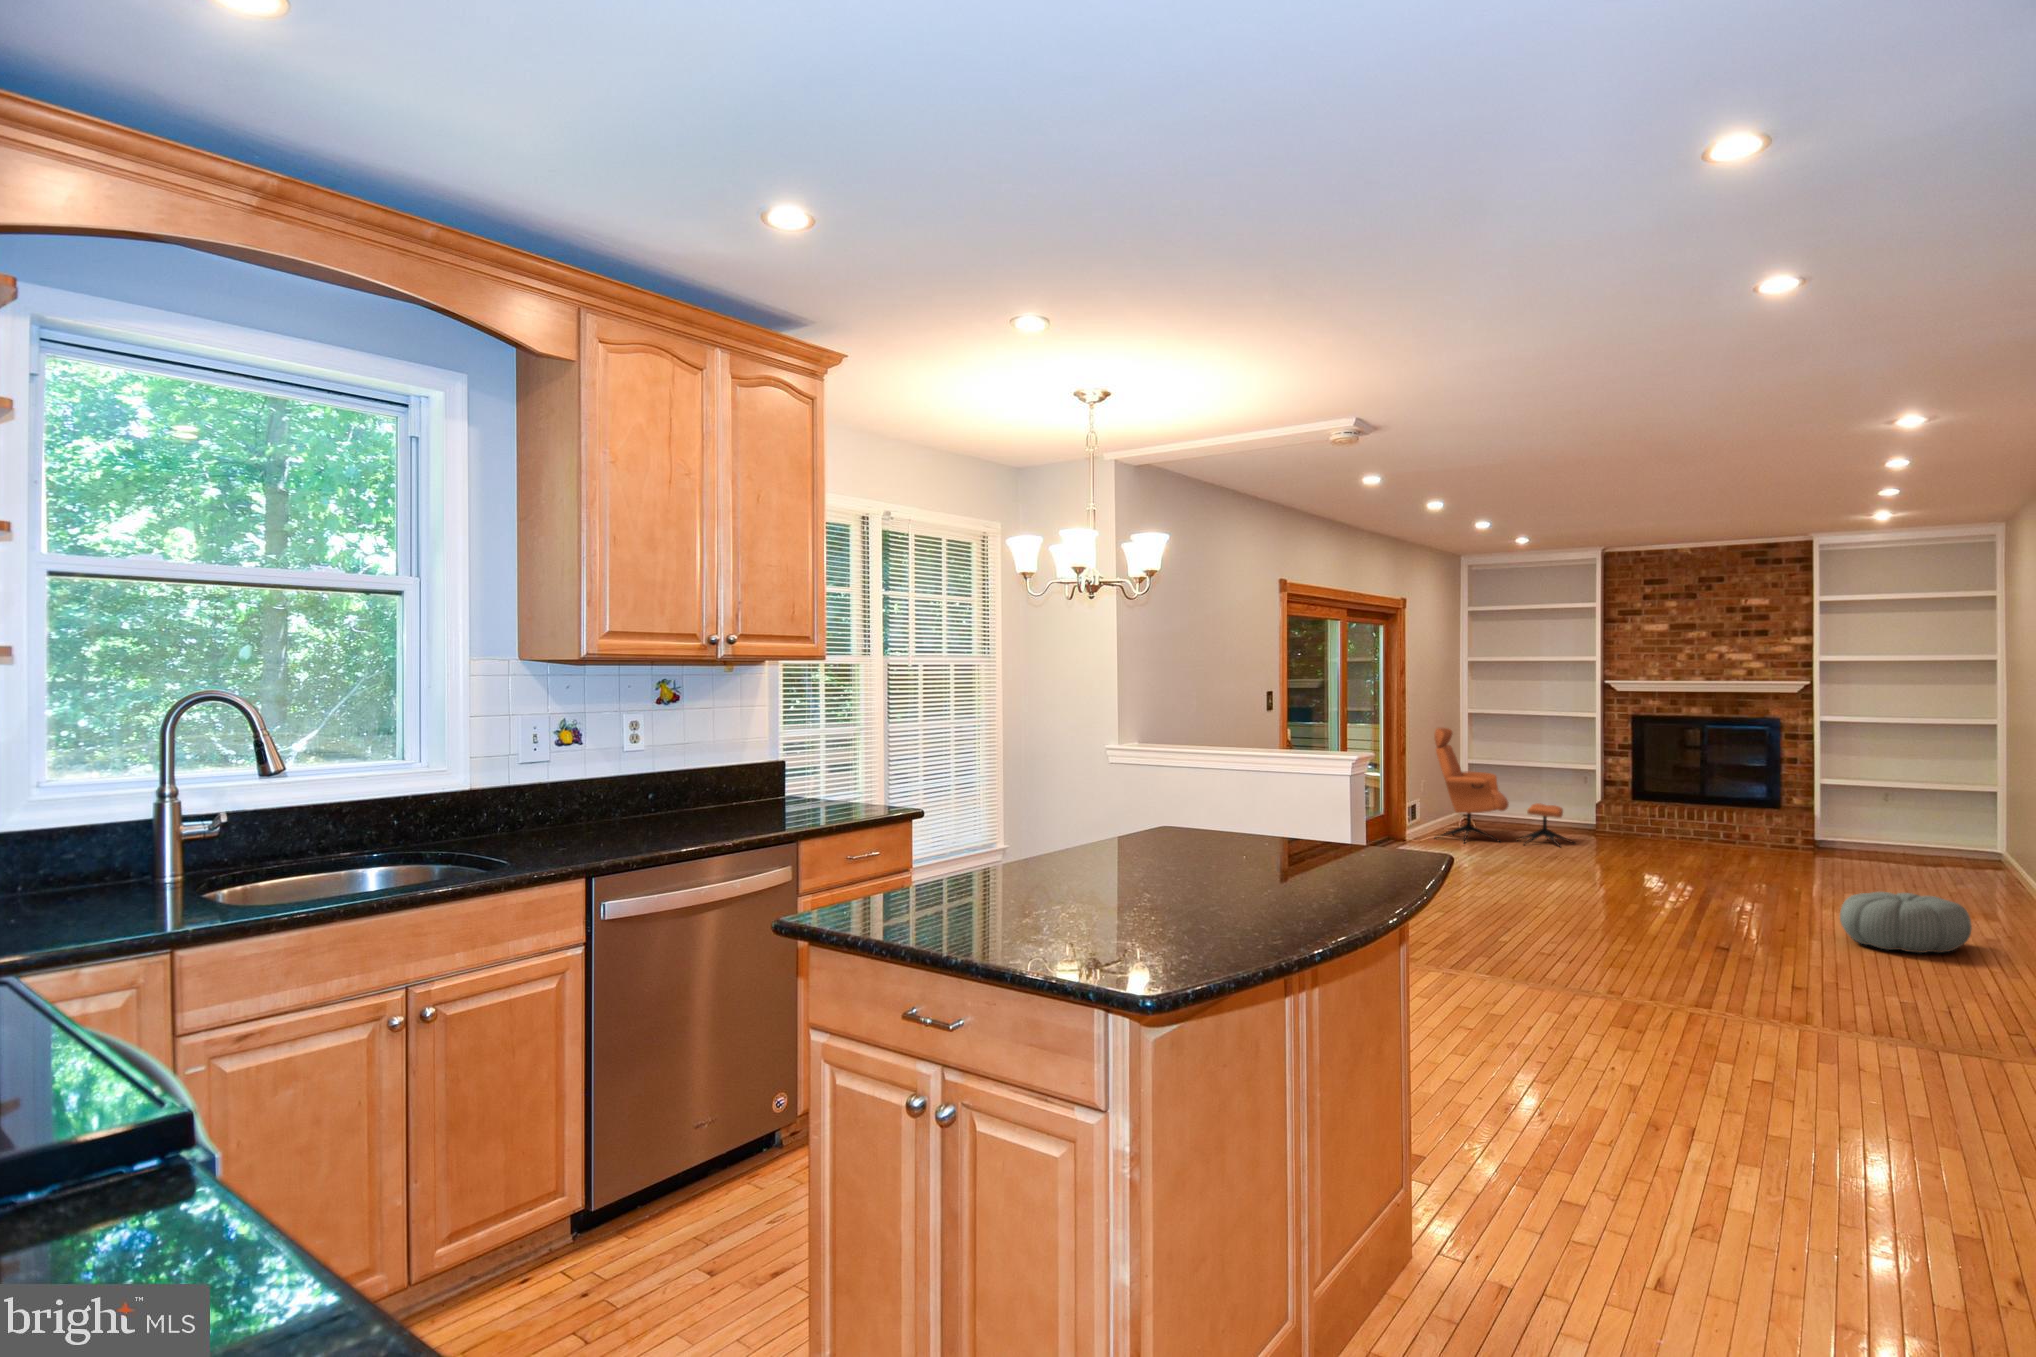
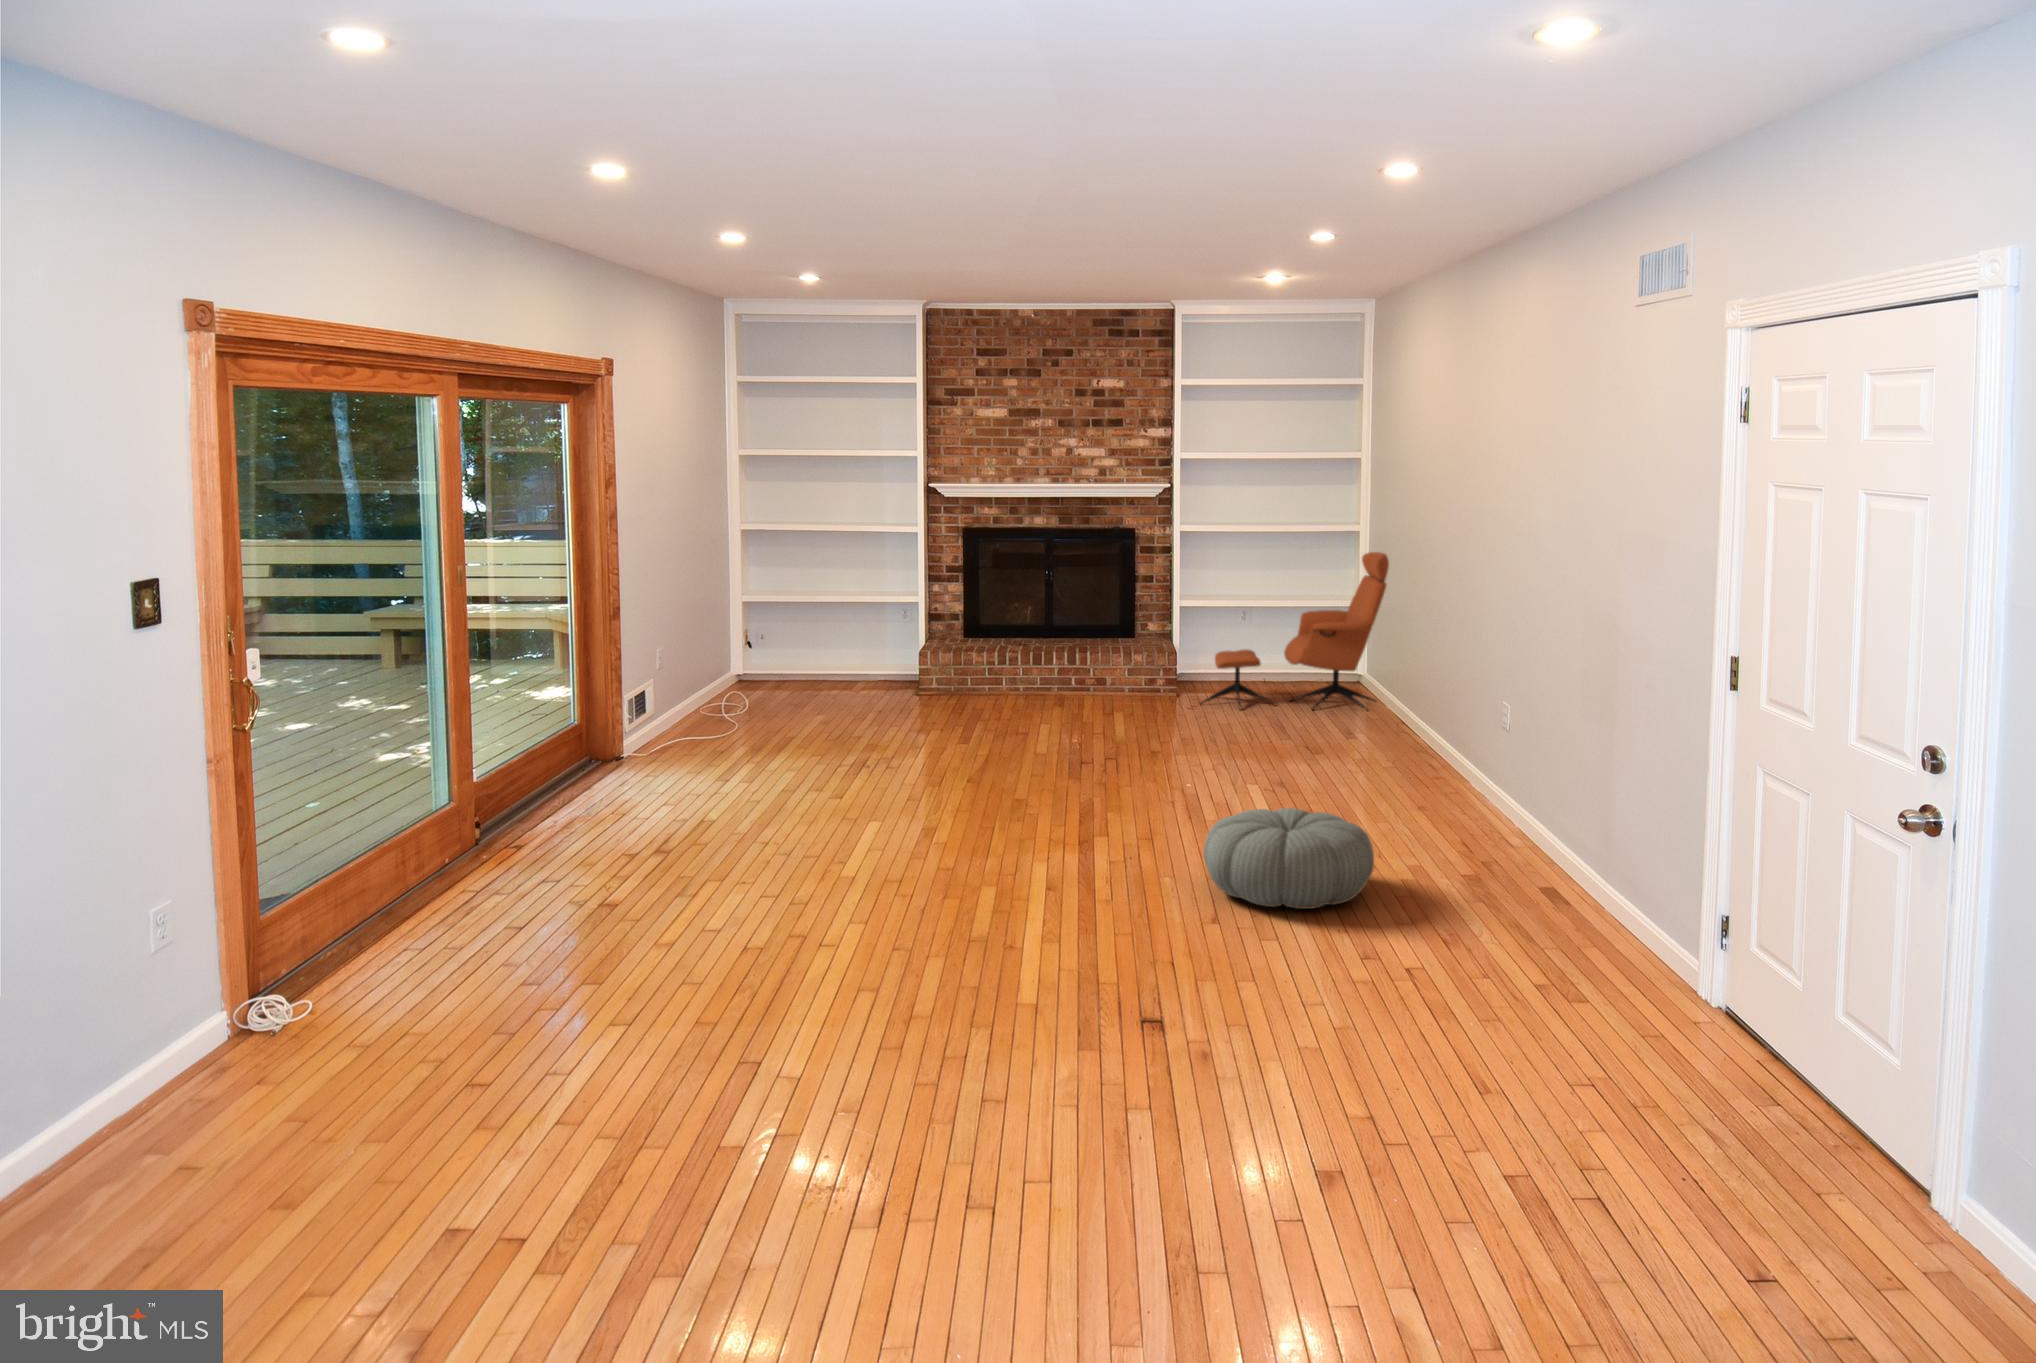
armchair: present [1434,728,1572,846] -> present [1200,552,1389,710]

